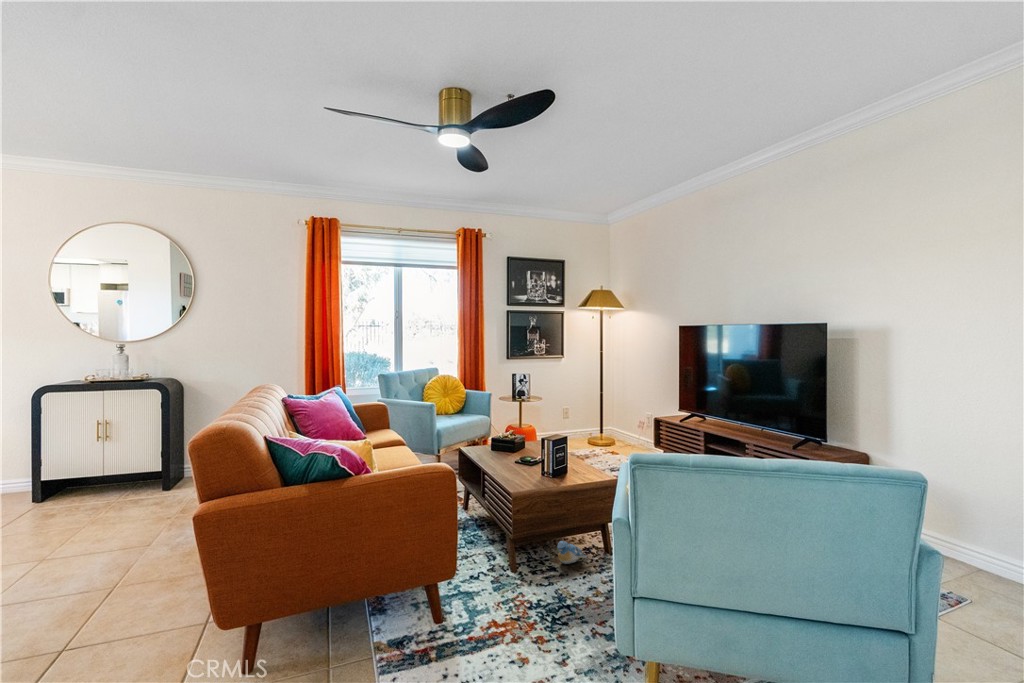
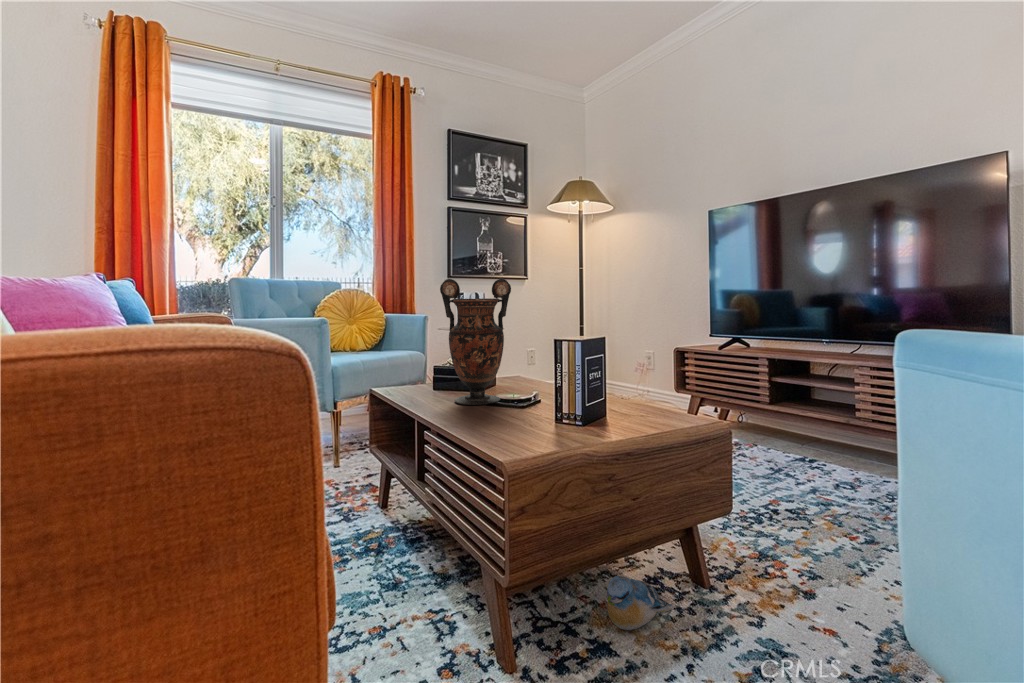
vase: none [495,402,528,463] -> present [440,279,511,405]

